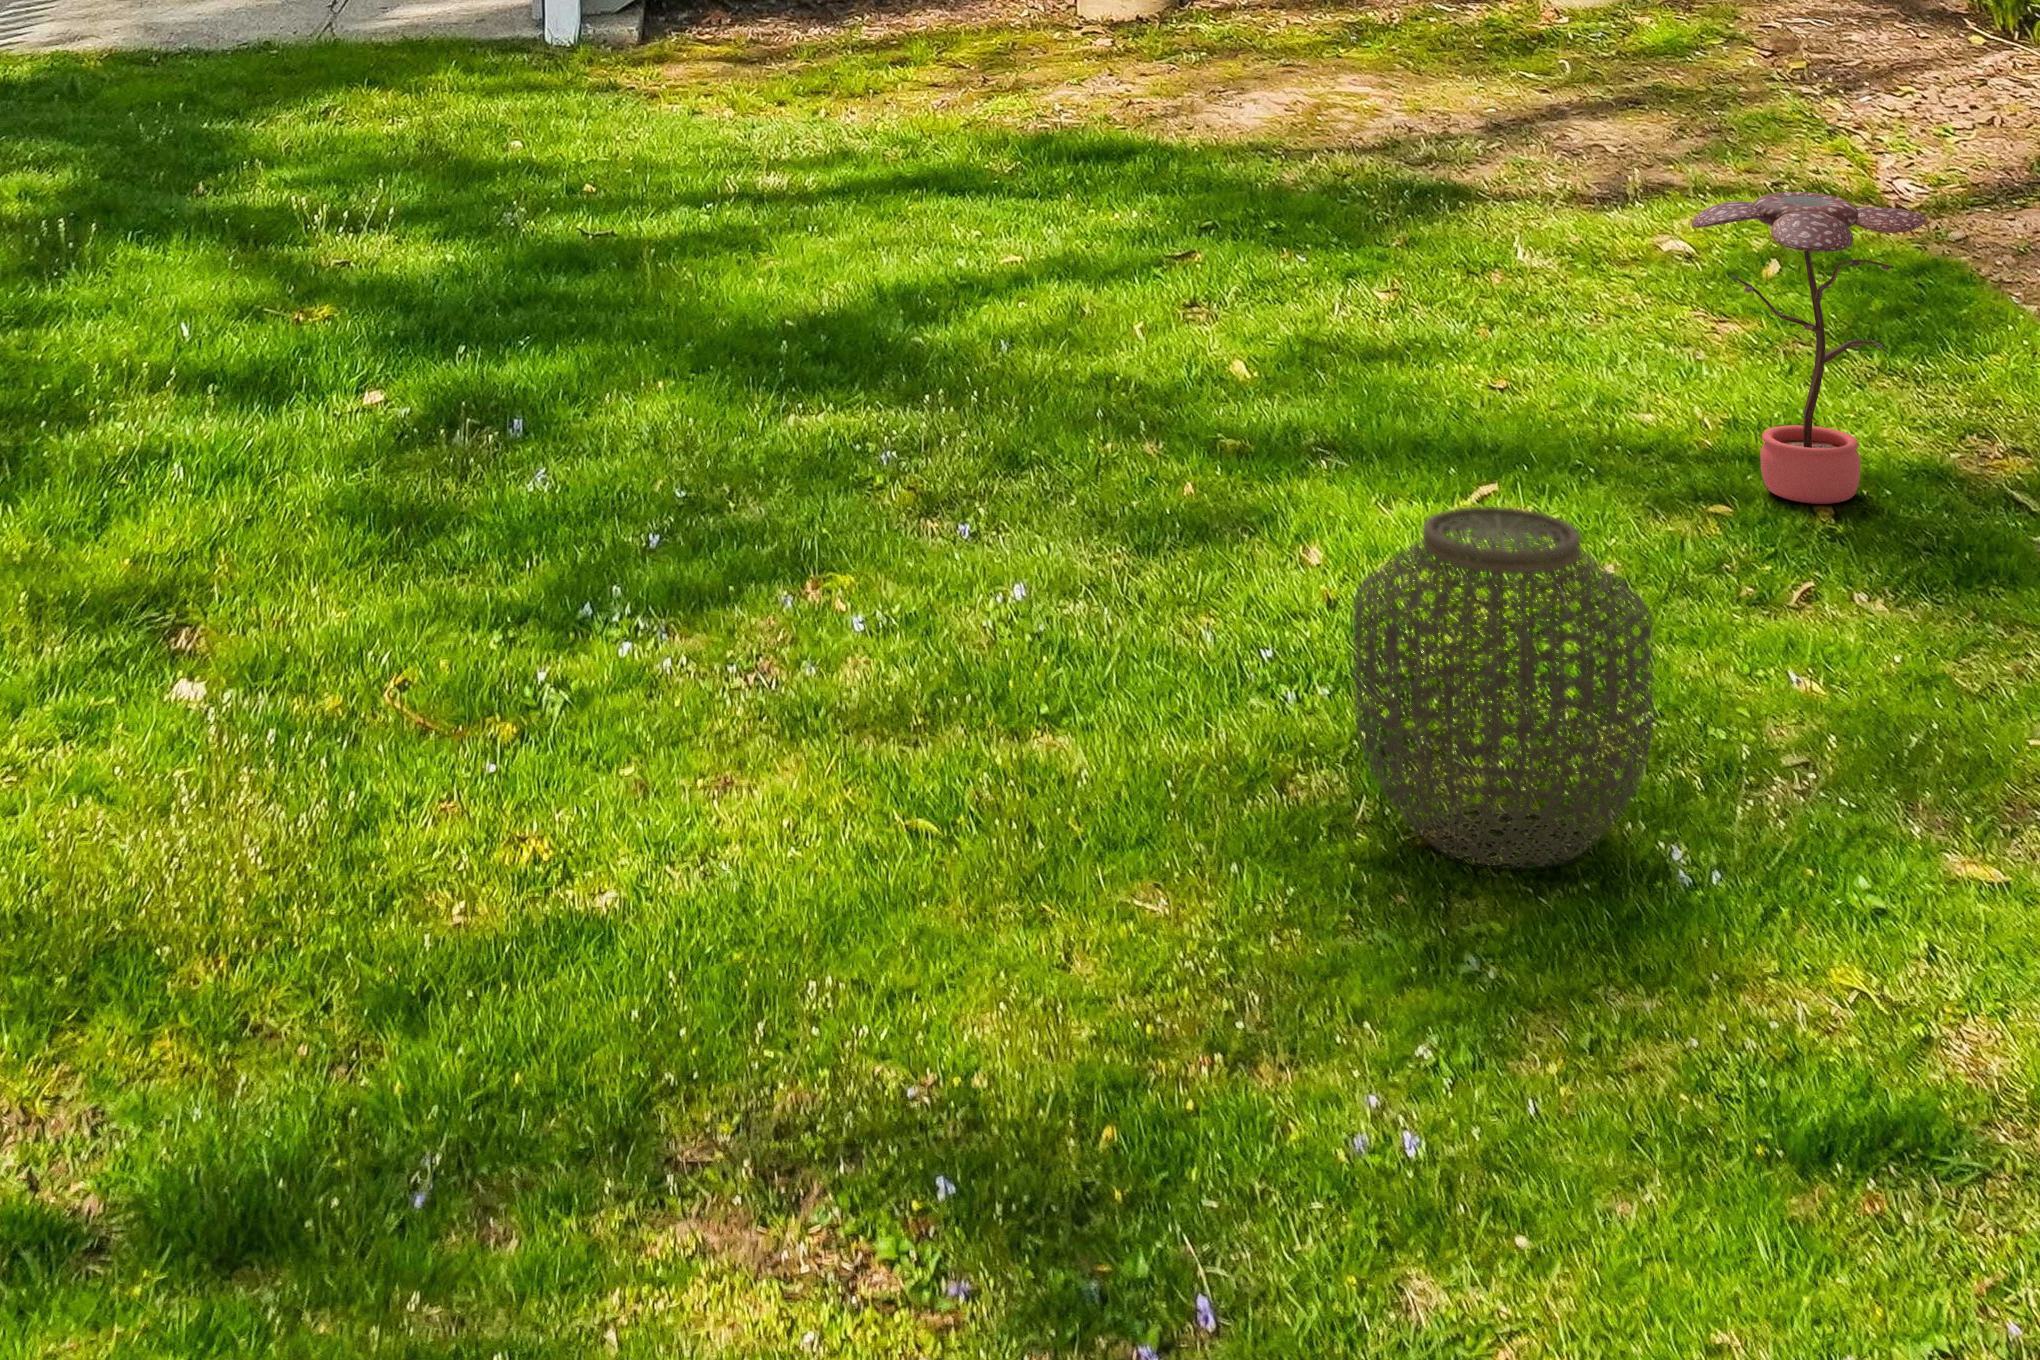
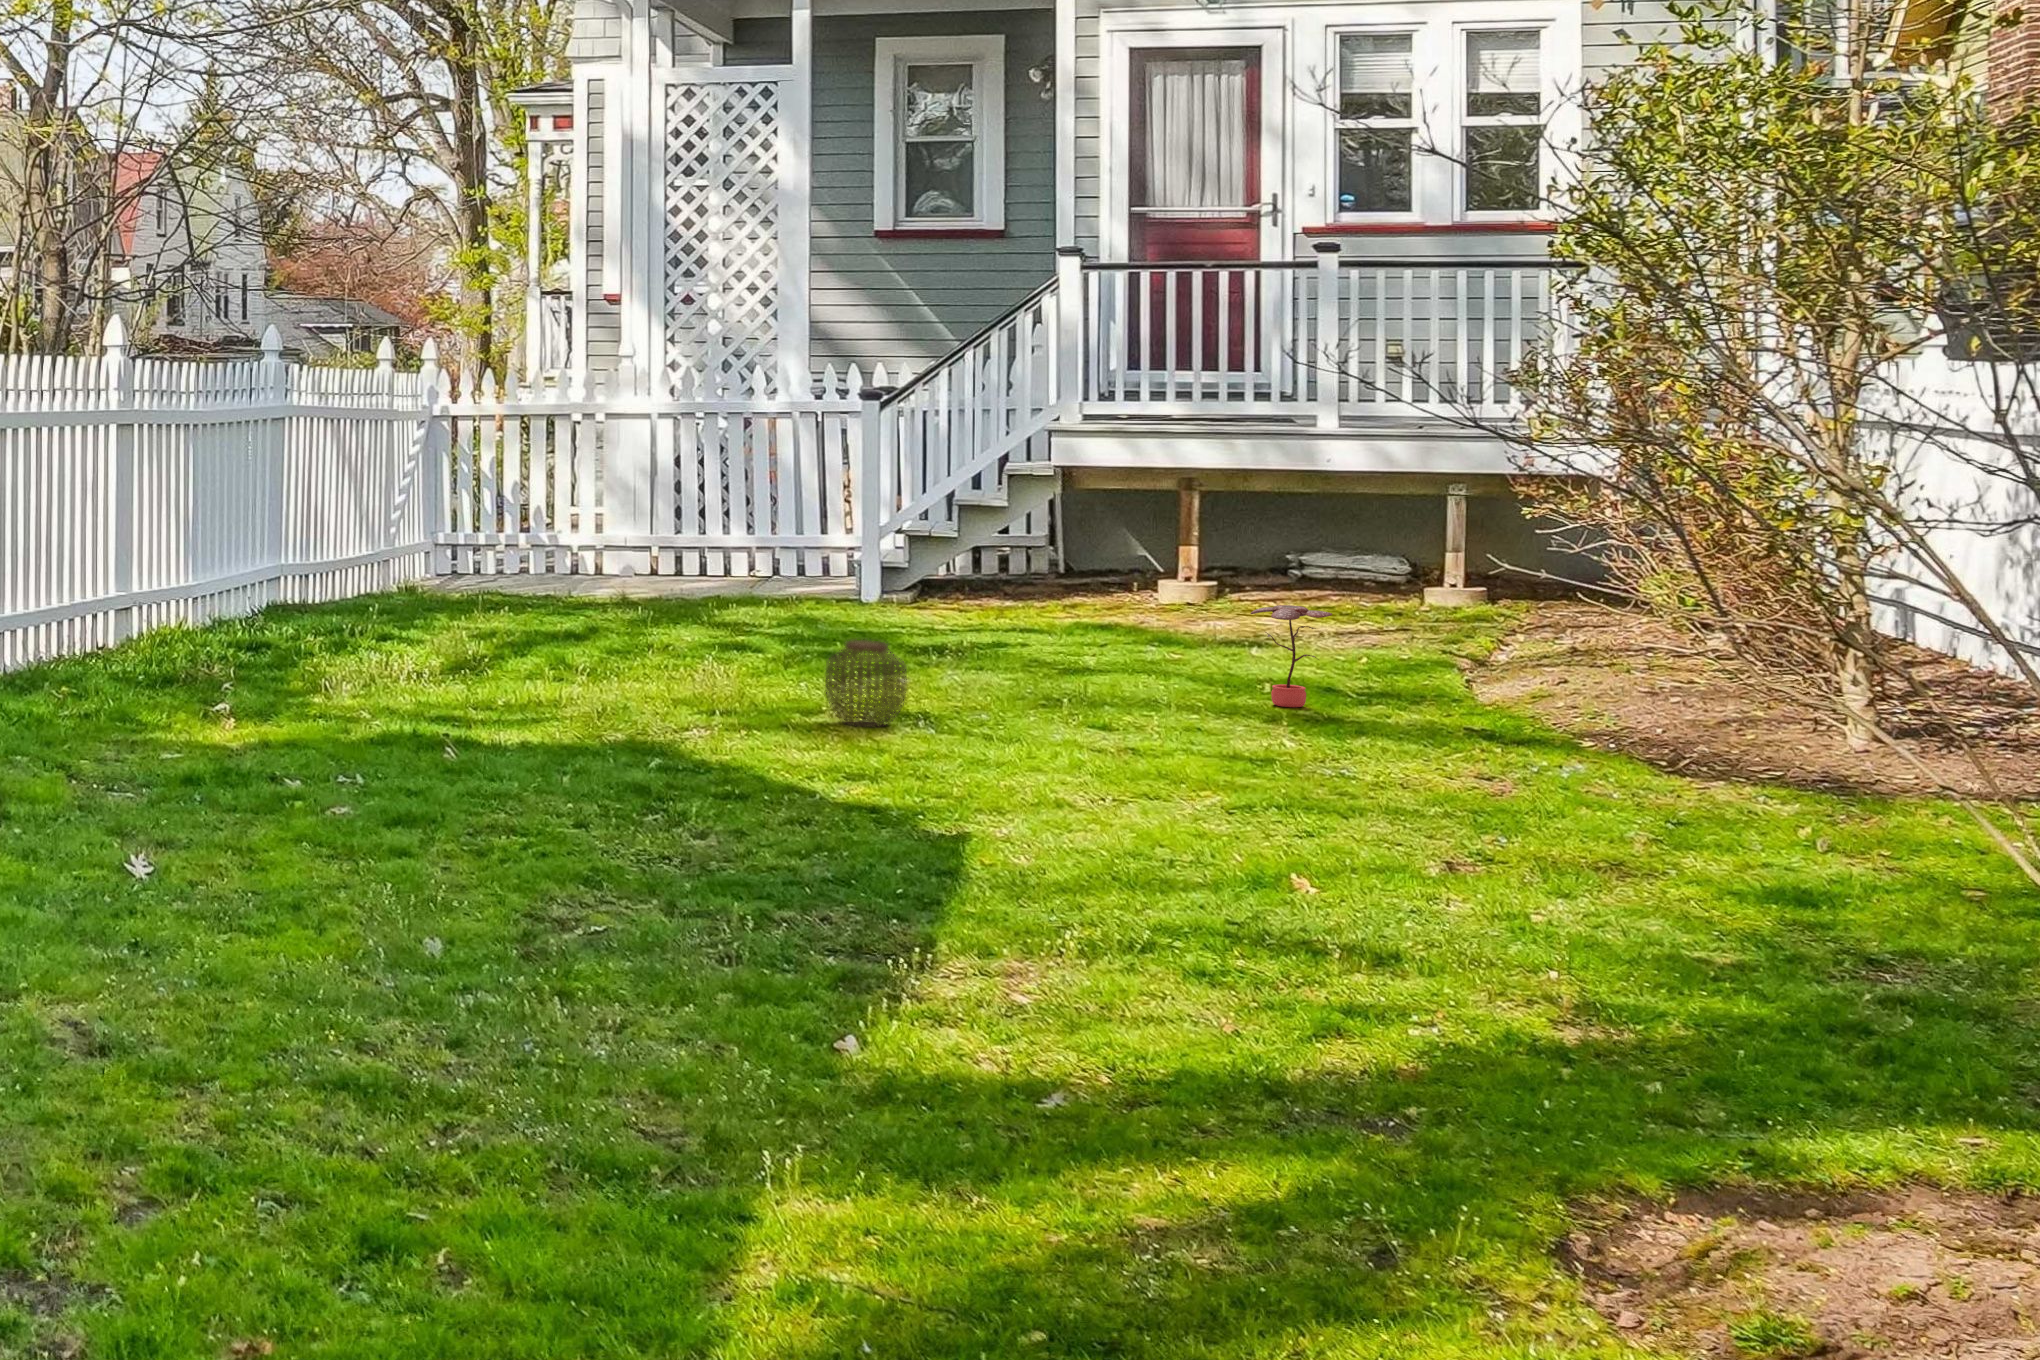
woven basket: present [1353,507,1654,868] -> present [826,640,907,727]

